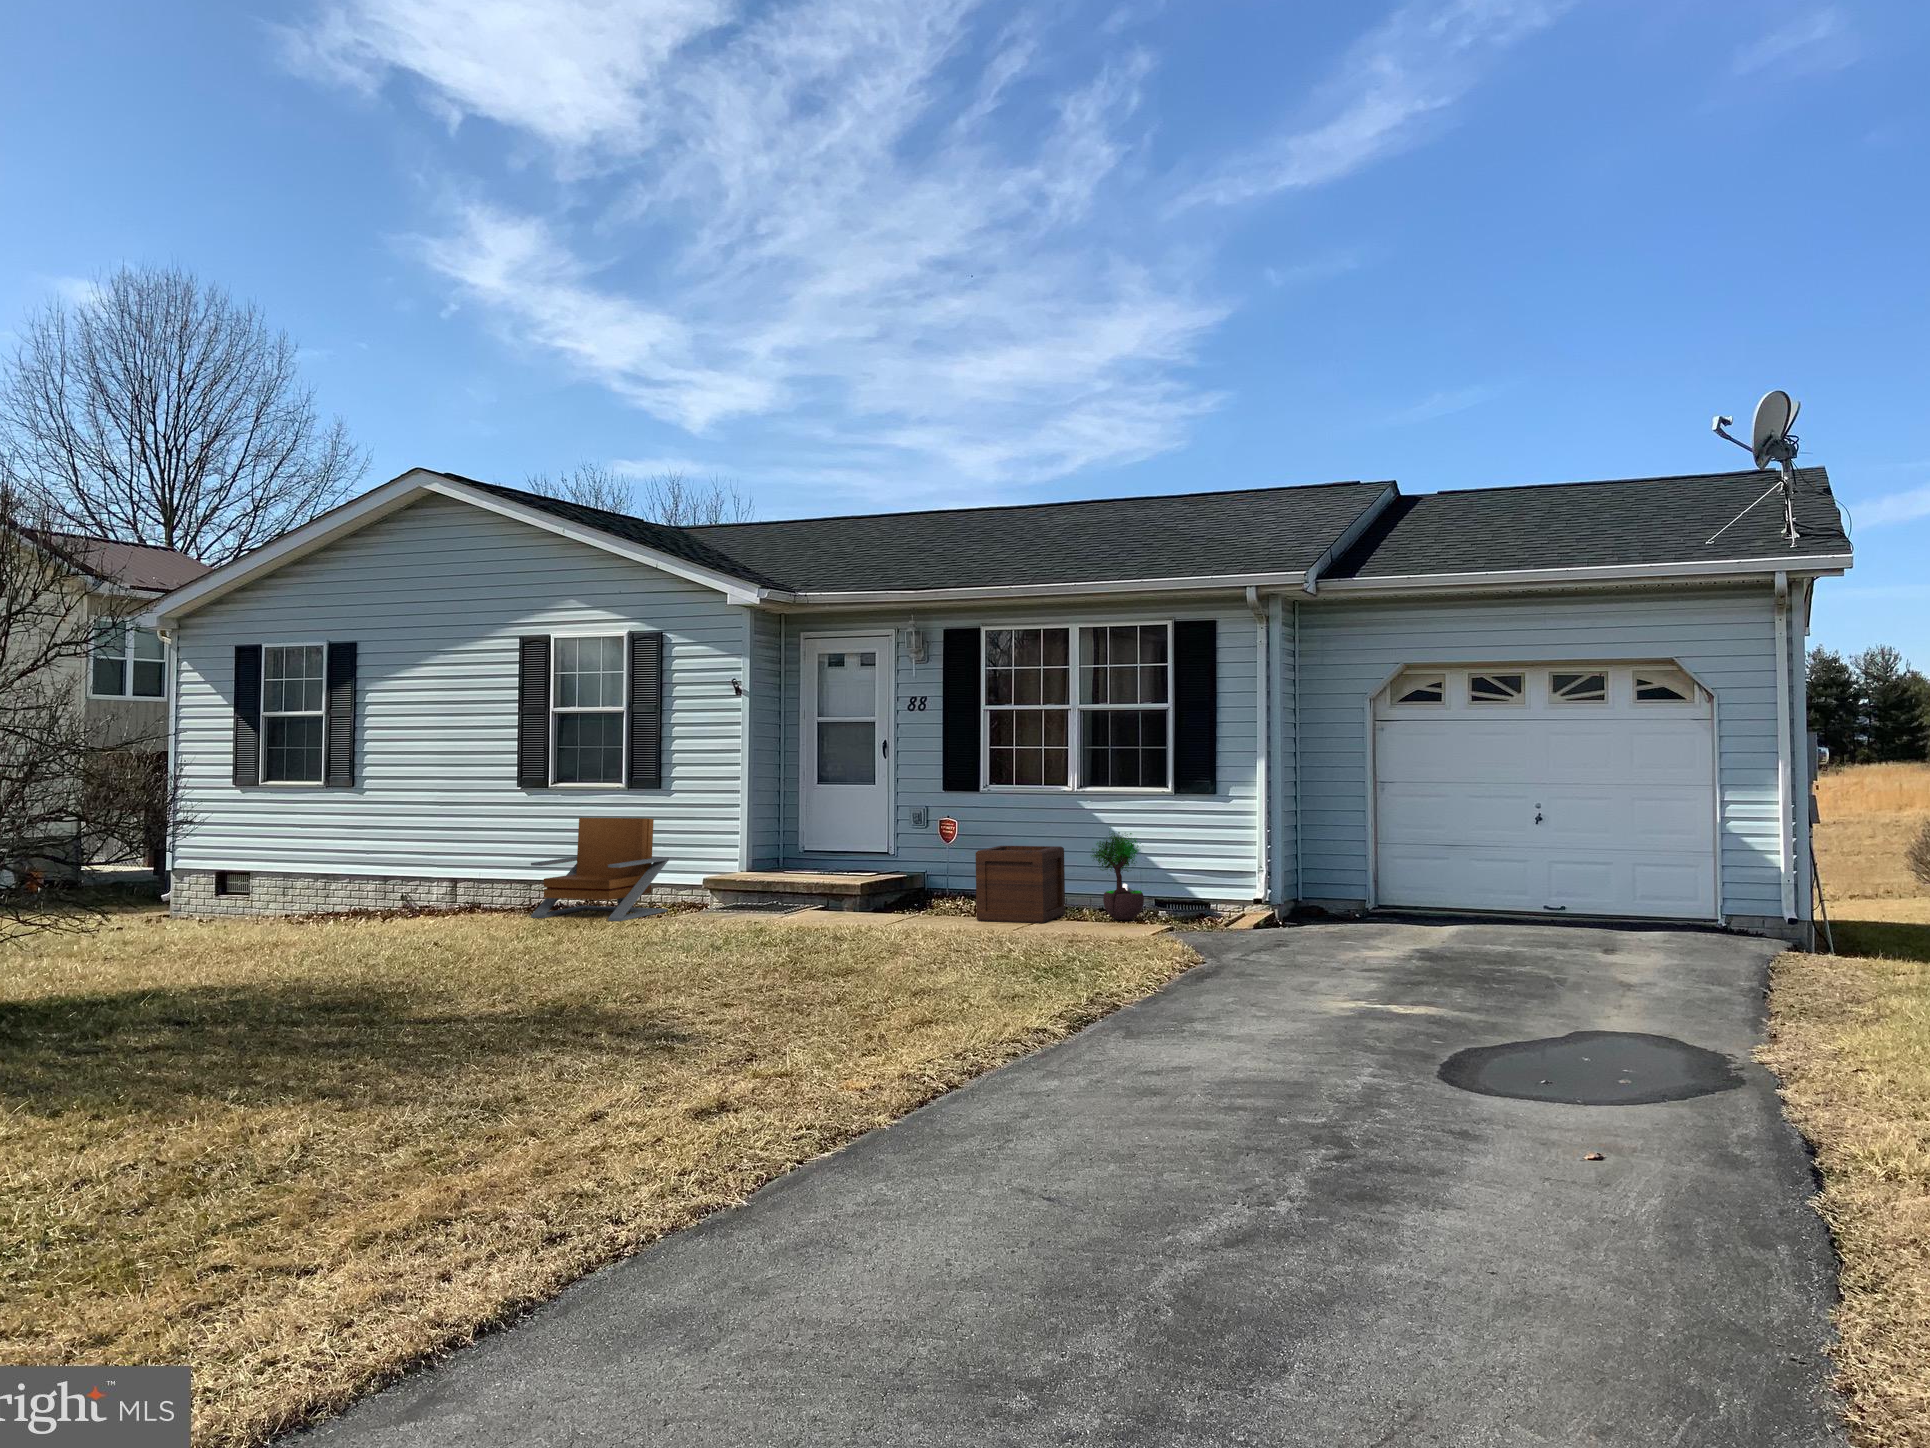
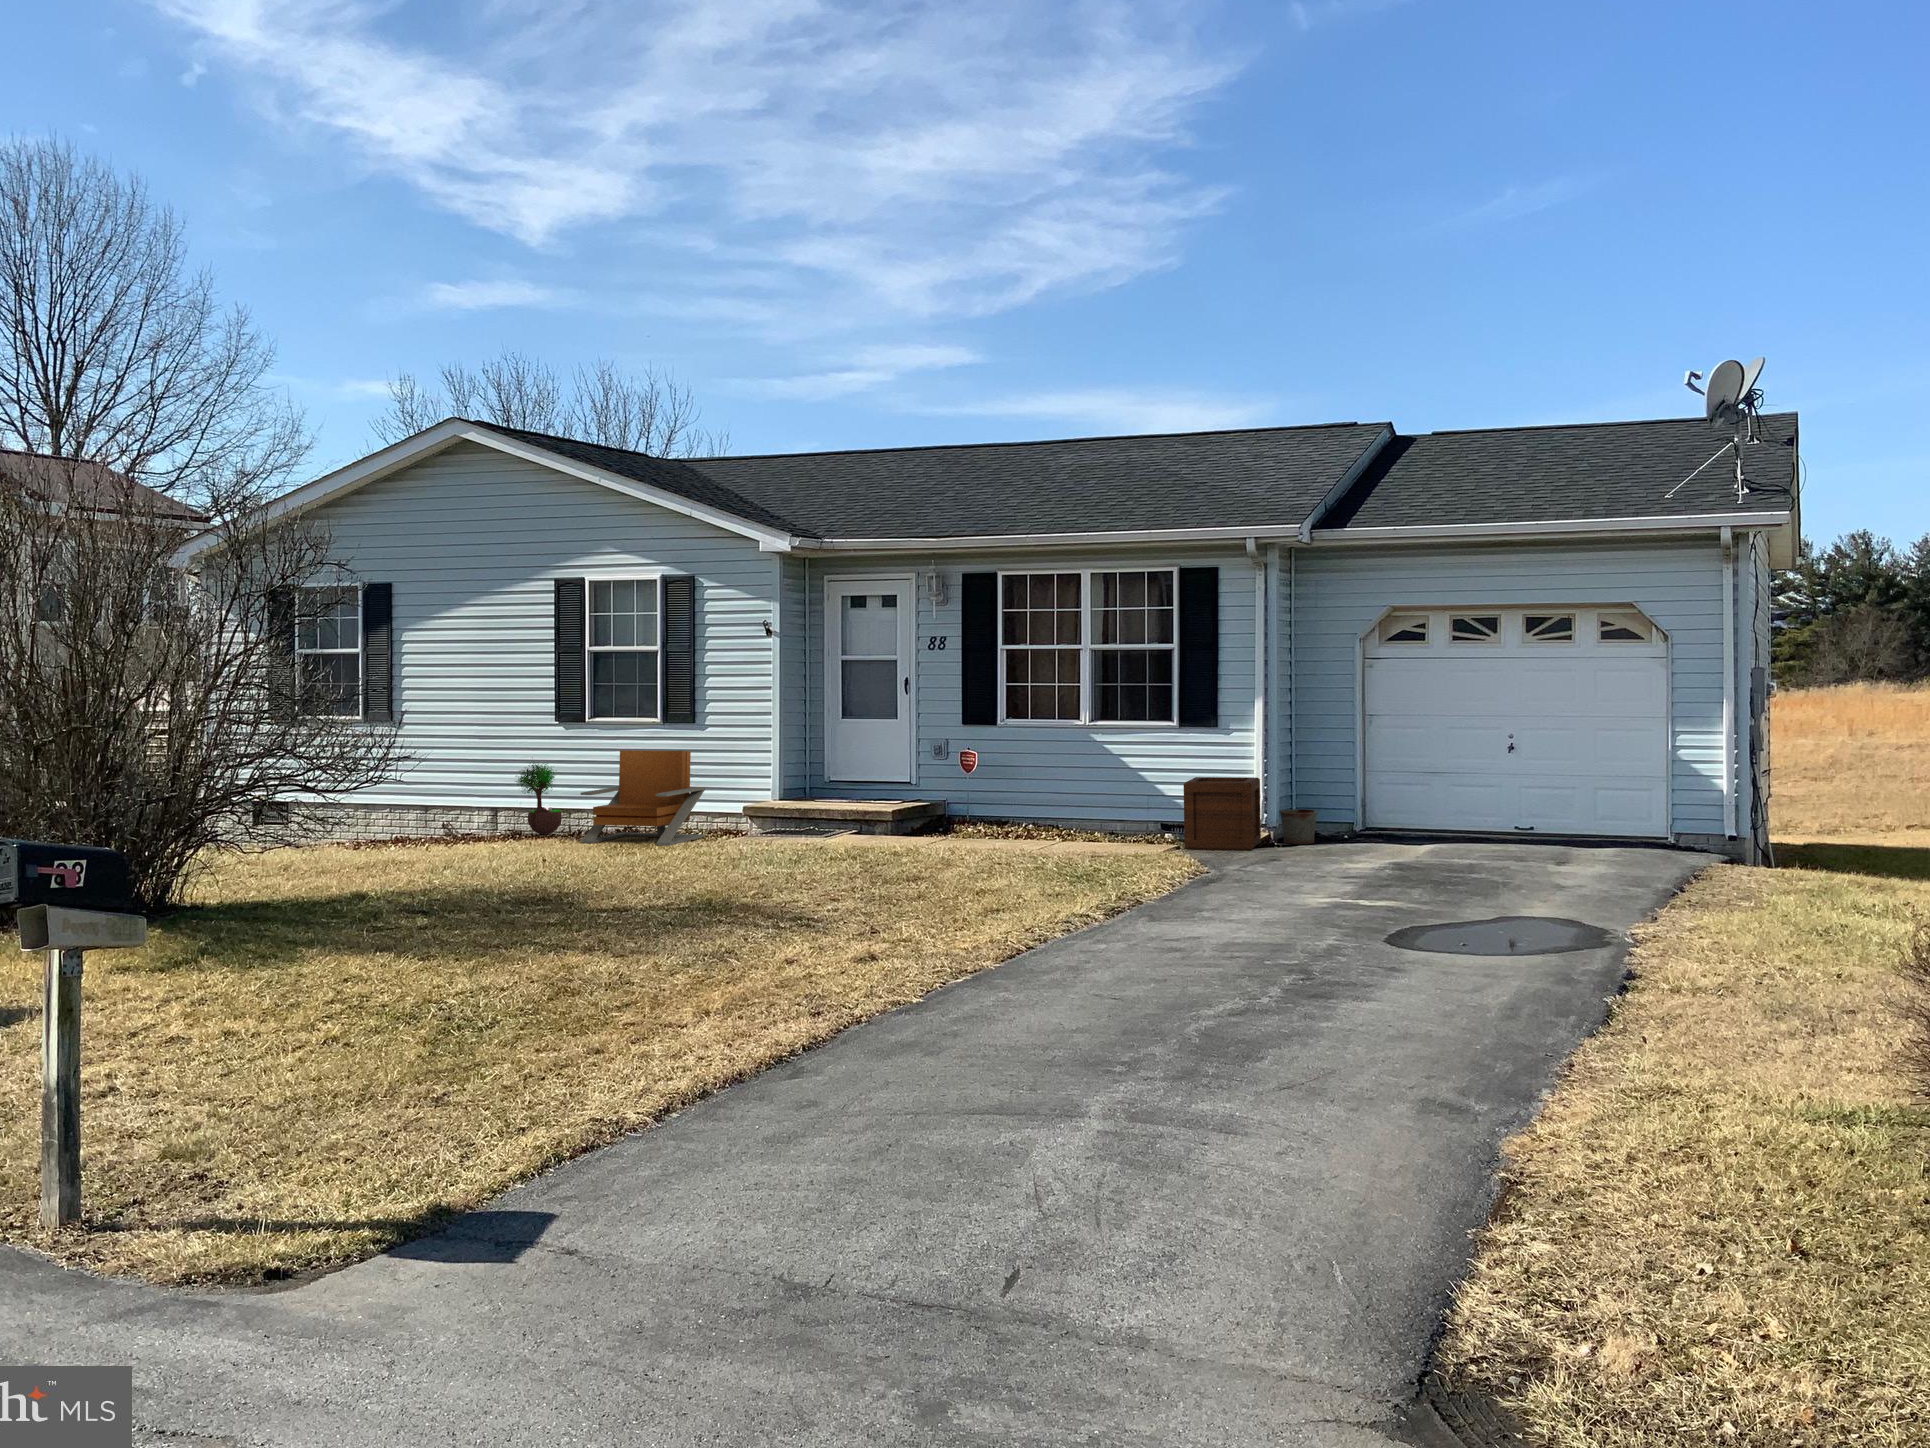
potted tree: present [1091,831,1144,920] -> present [516,762,562,834]
wooden crate: present [976,846,1065,923] -> present [1184,777,1261,850]
bucket: none [1284,885,1327,924] -> present [1280,809,1318,844]

